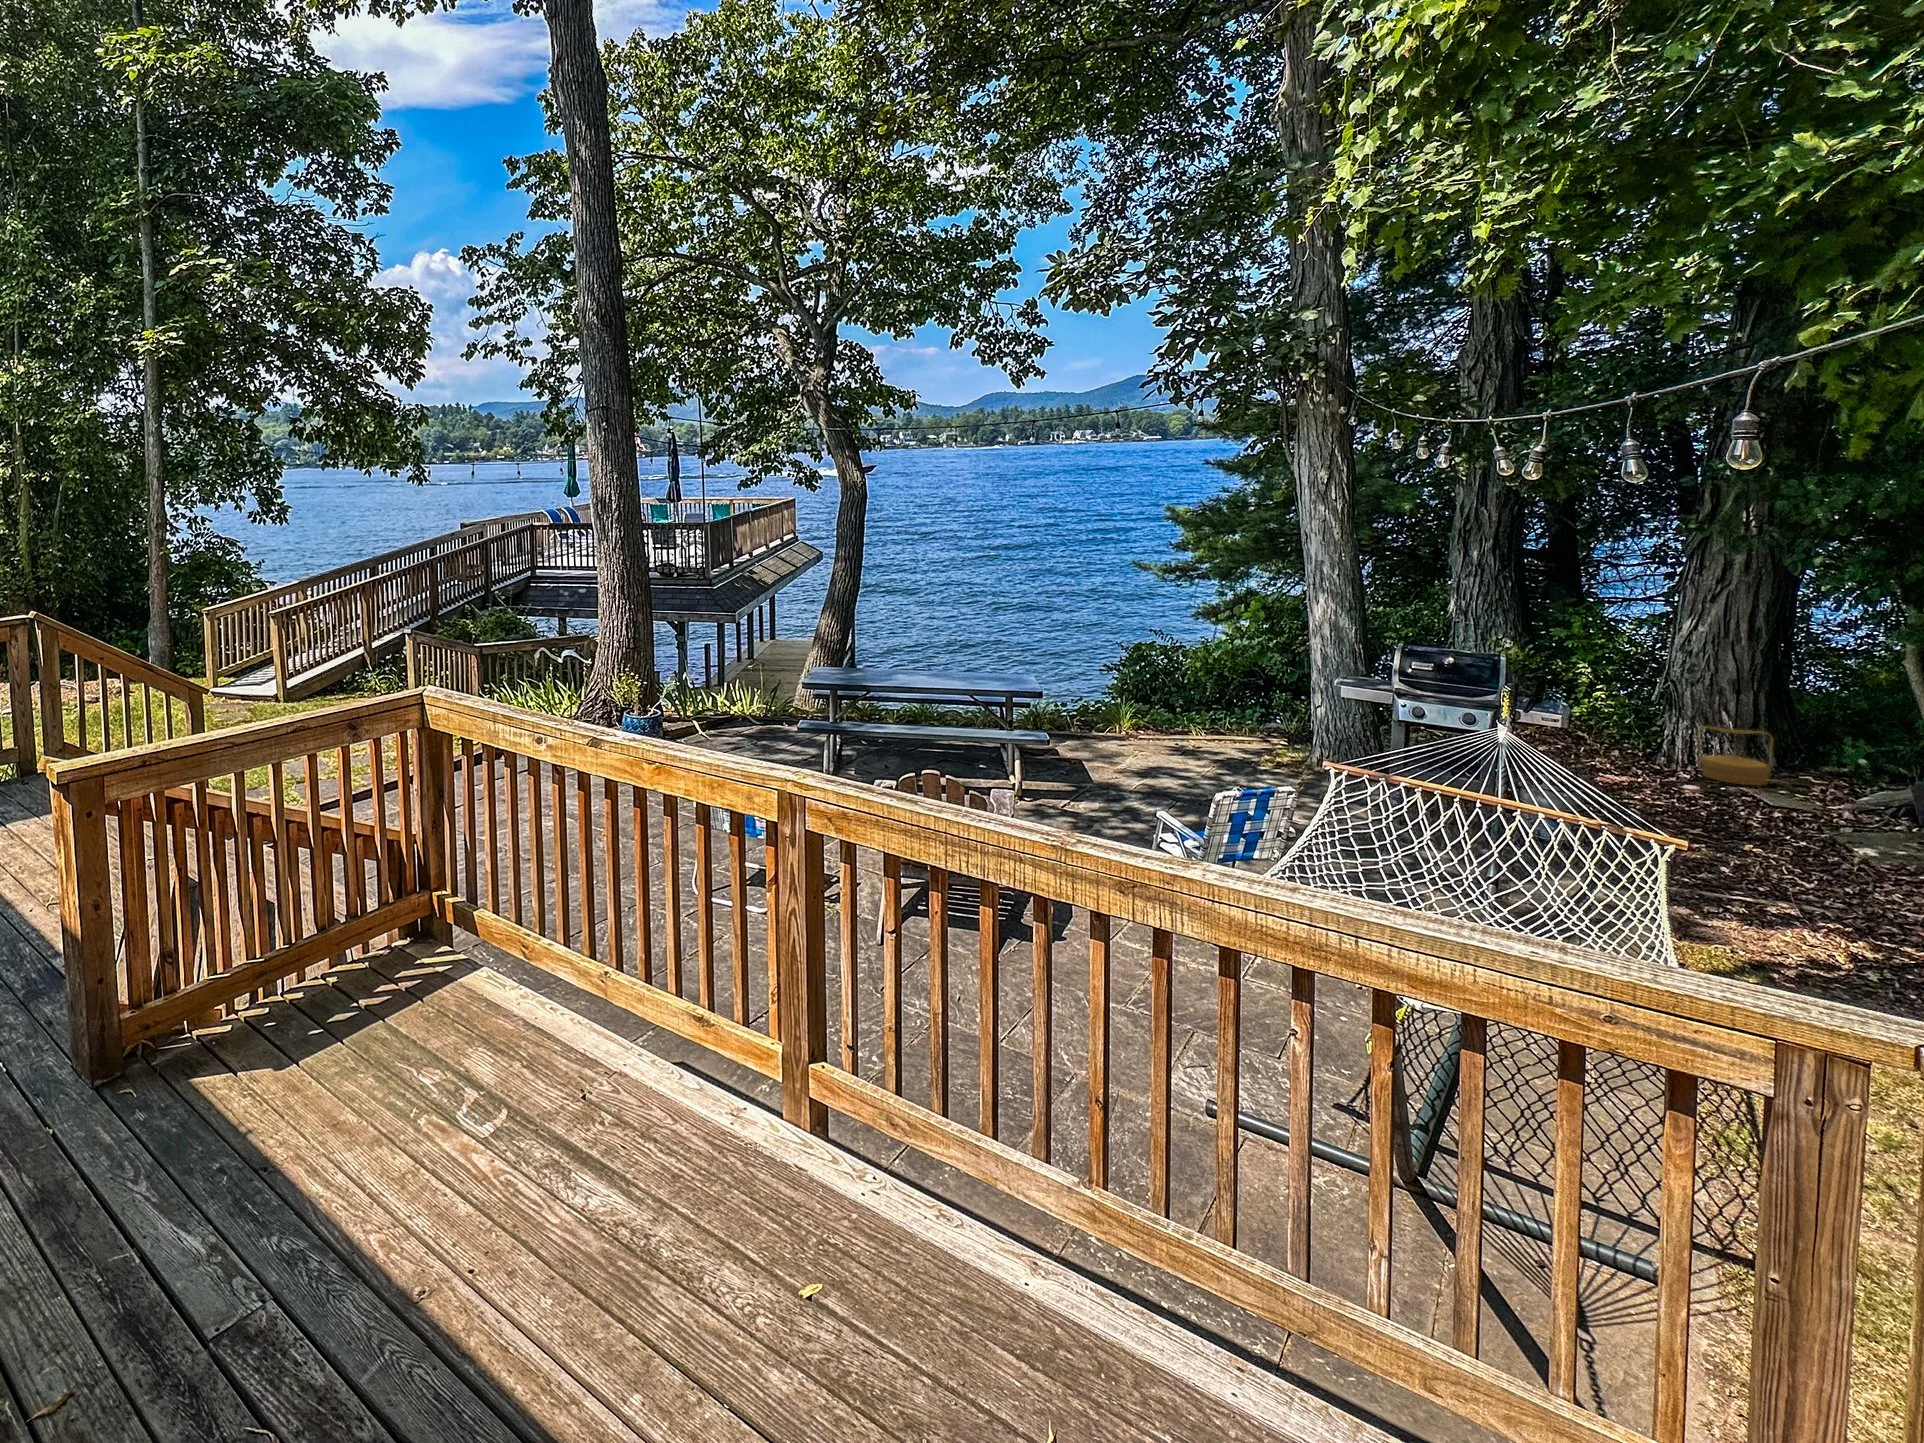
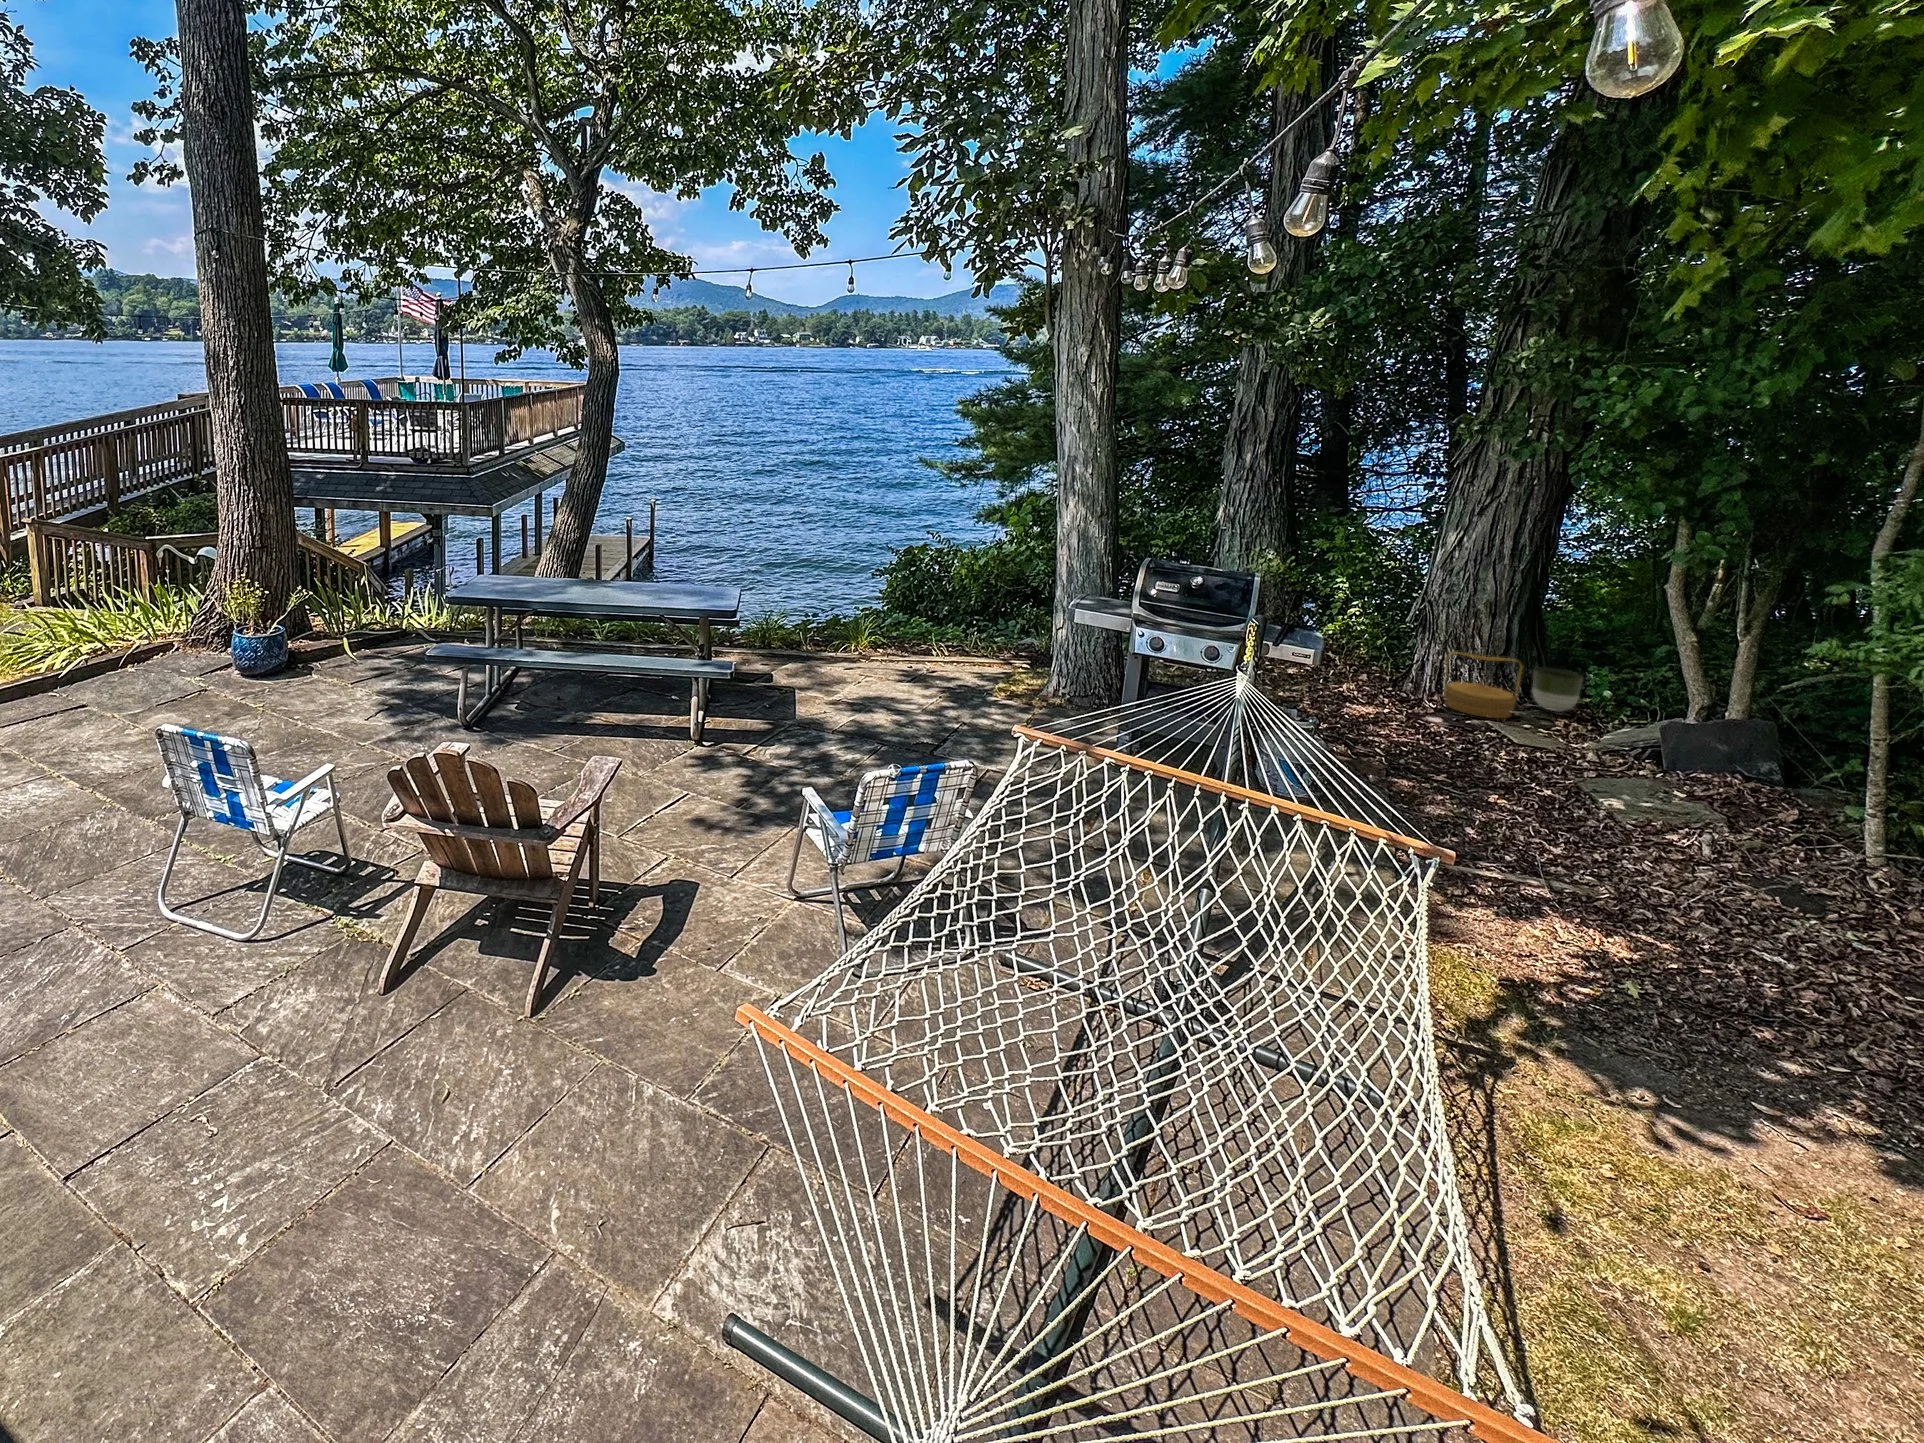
planter: none [1787,741,1836,781] -> present [1533,668,1583,712]

